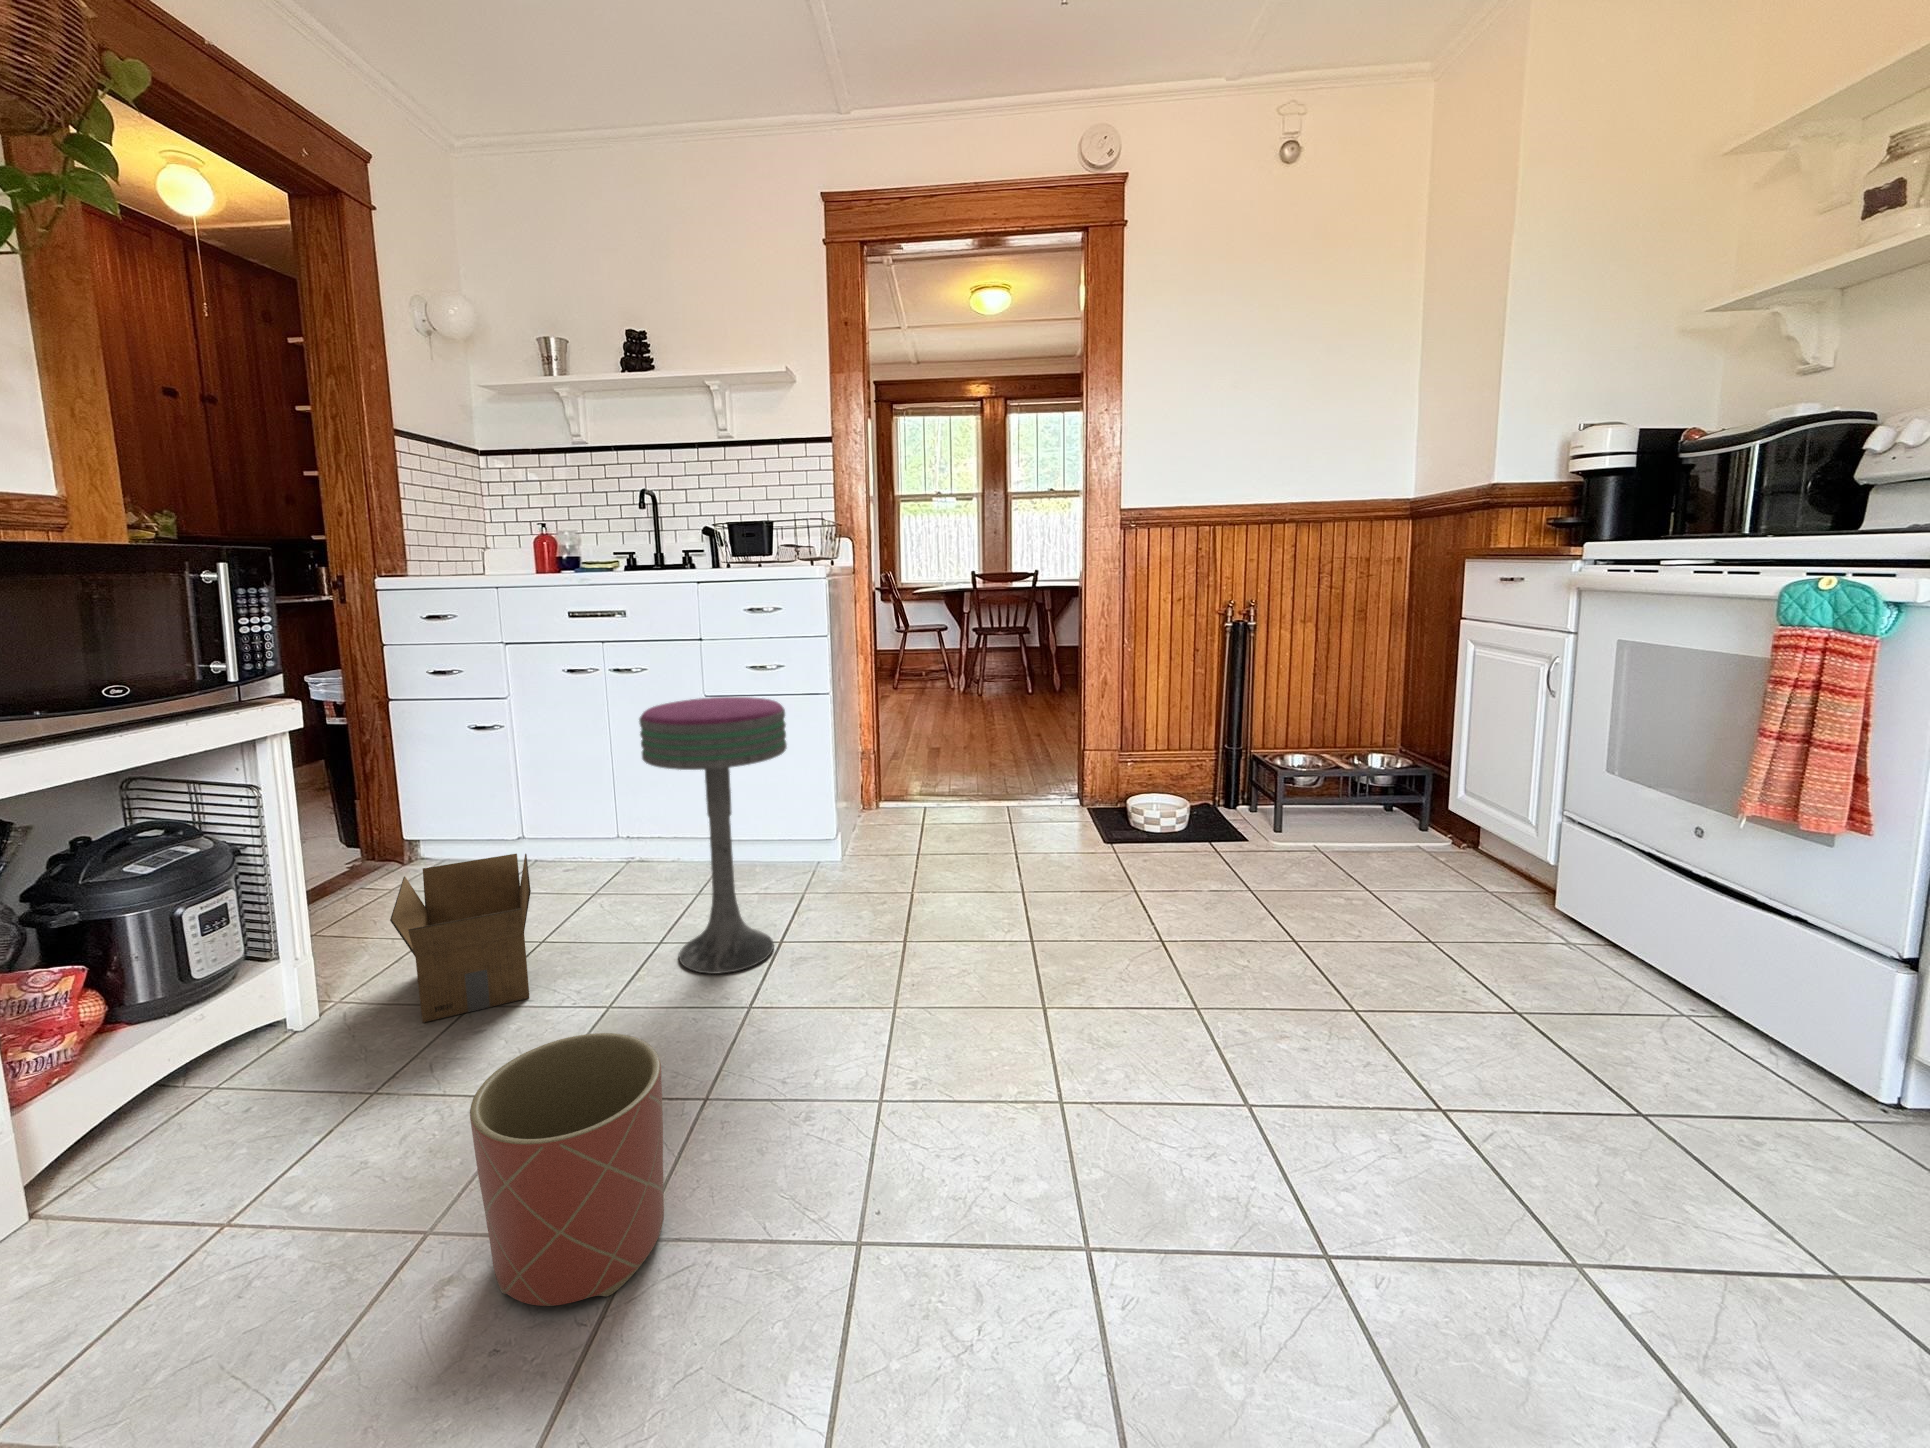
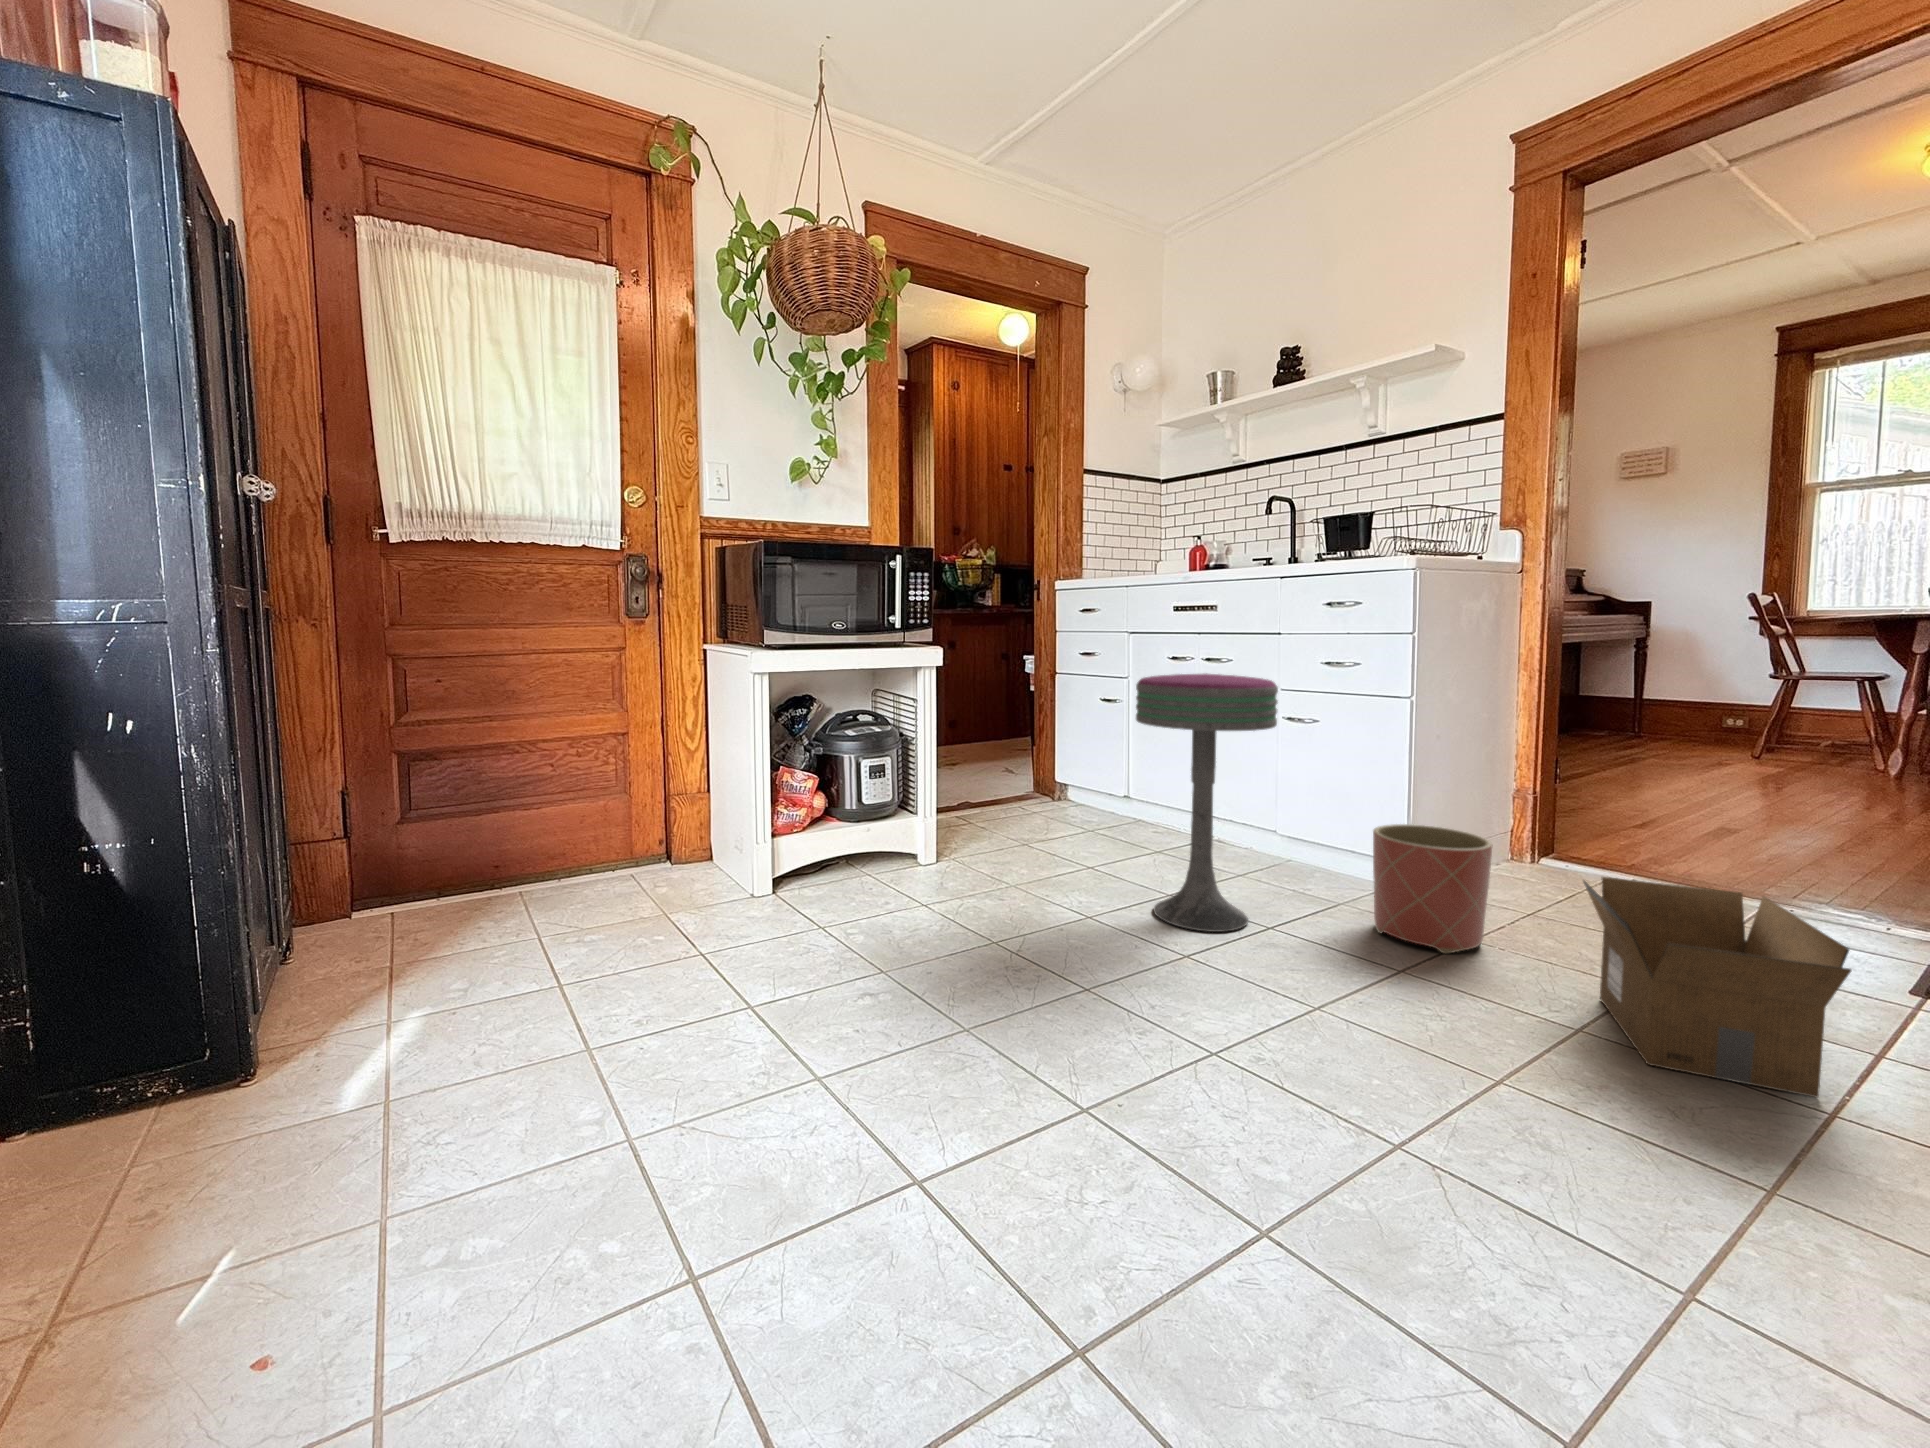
cardboard box: present [390,854,531,1023] -> present [1583,877,1851,1098]
planter: present [470,1033,664,1306] -> present [1373,824,1492,953]

